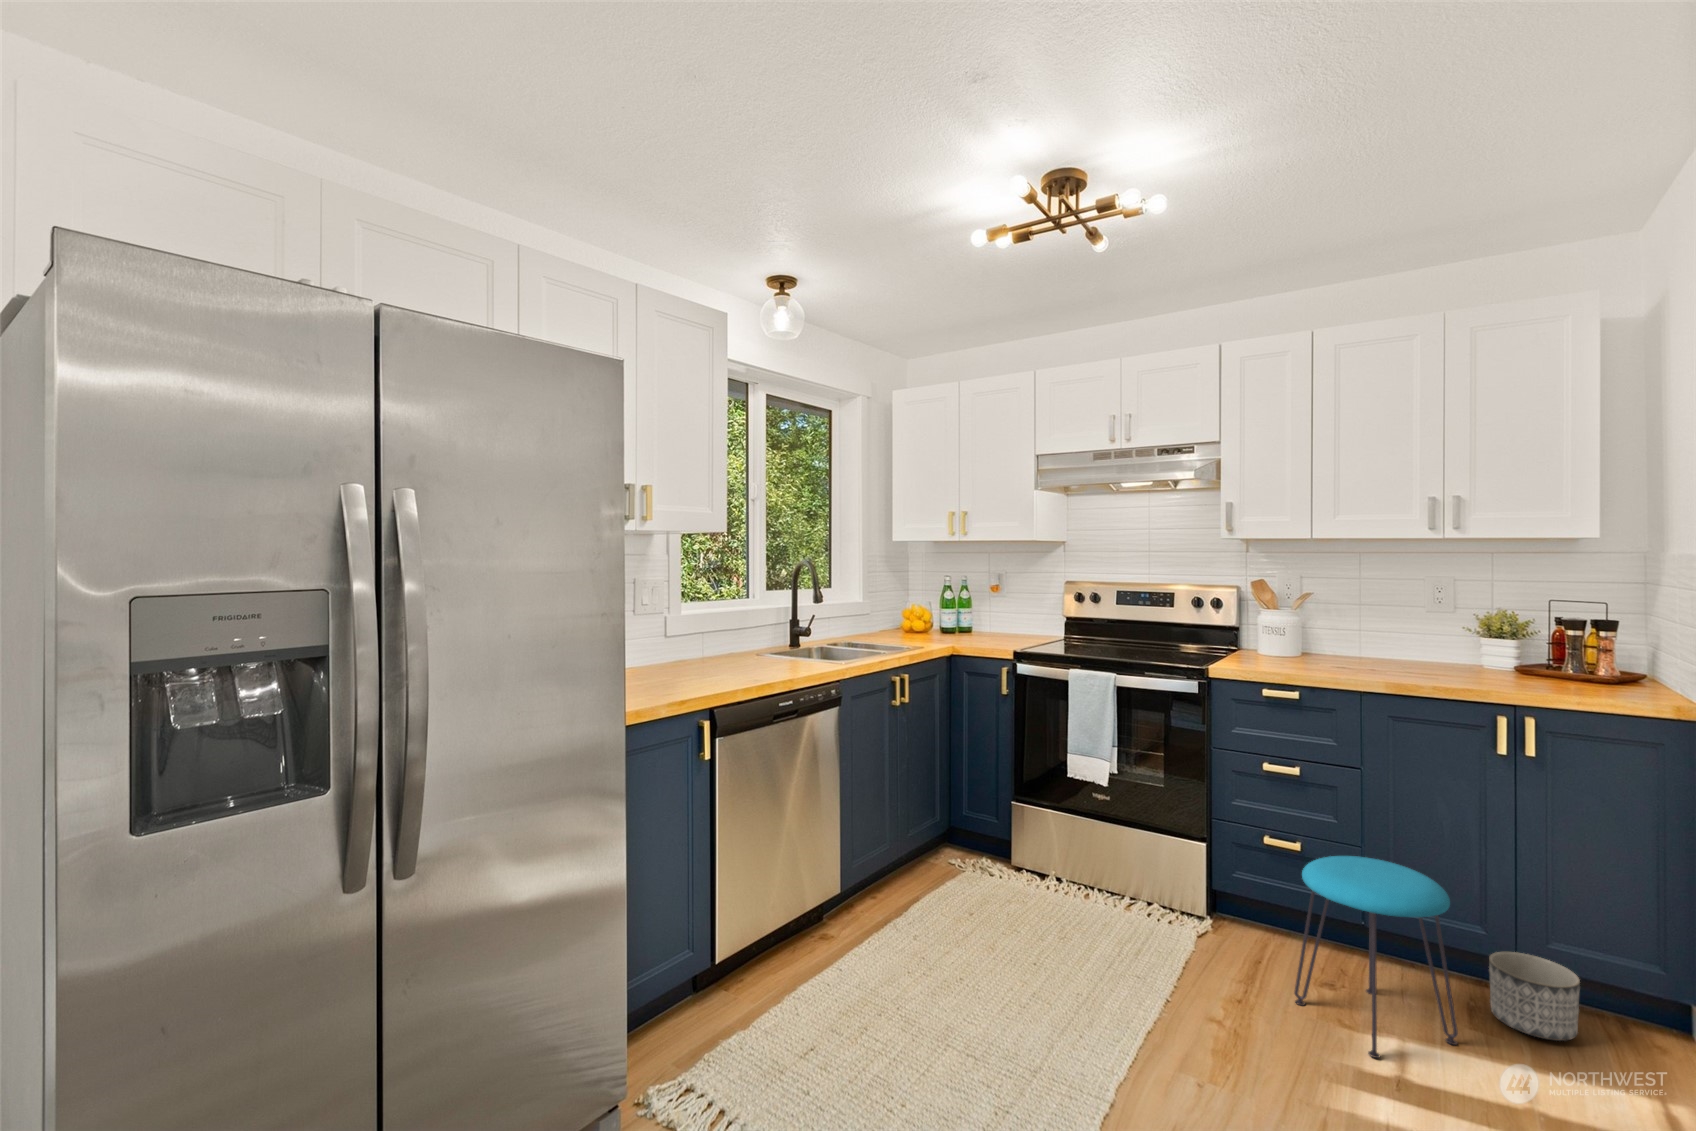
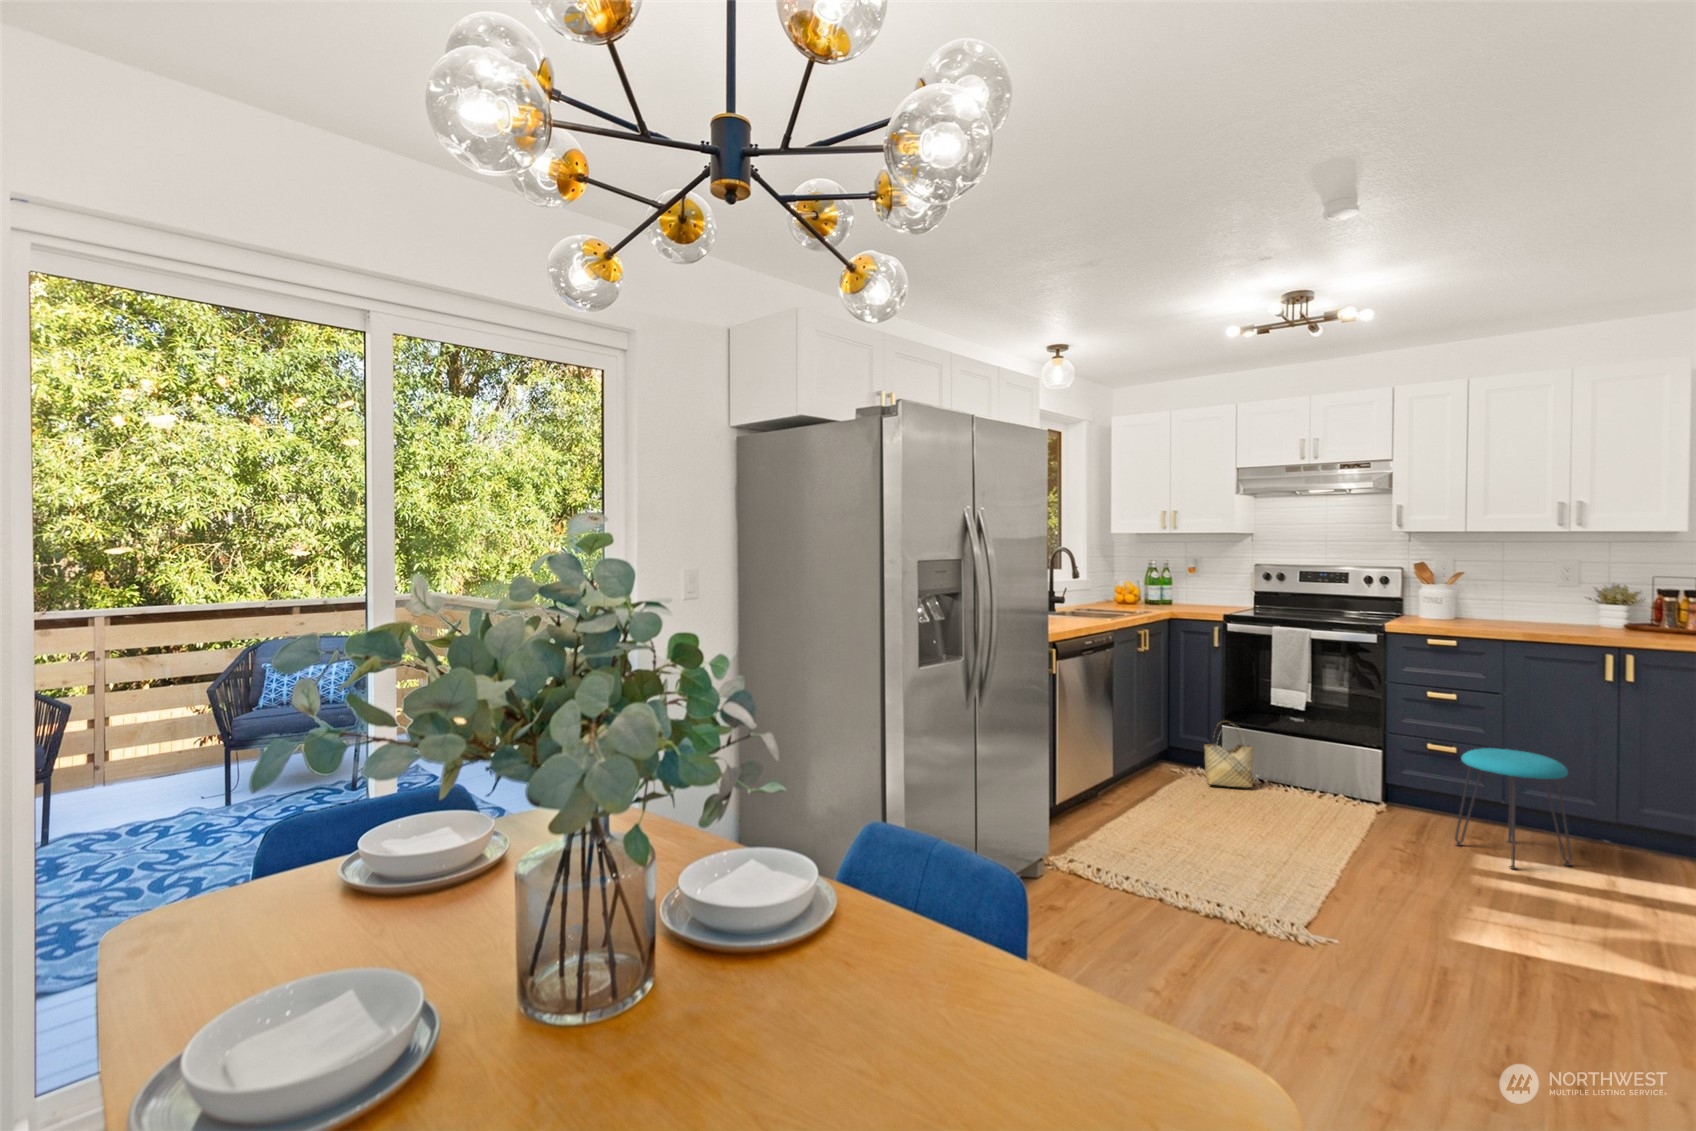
woven basket: none [979,797,1045,893] -> present [1204,723,1253,788]
planter: present [1489,952,1580,1041] -> none [1597,814,1661,866]

